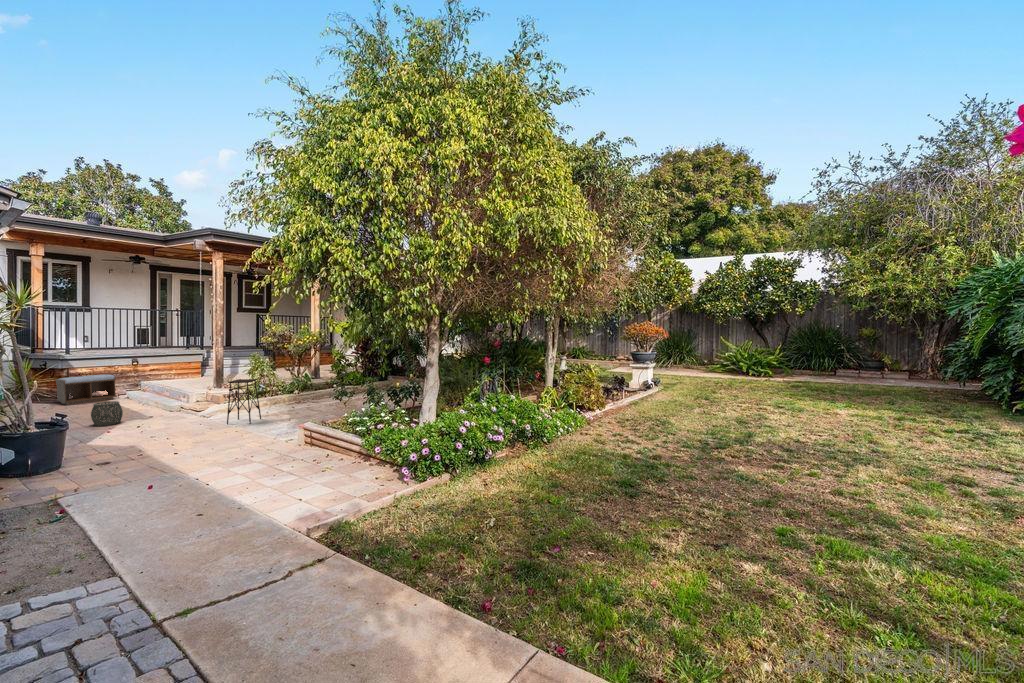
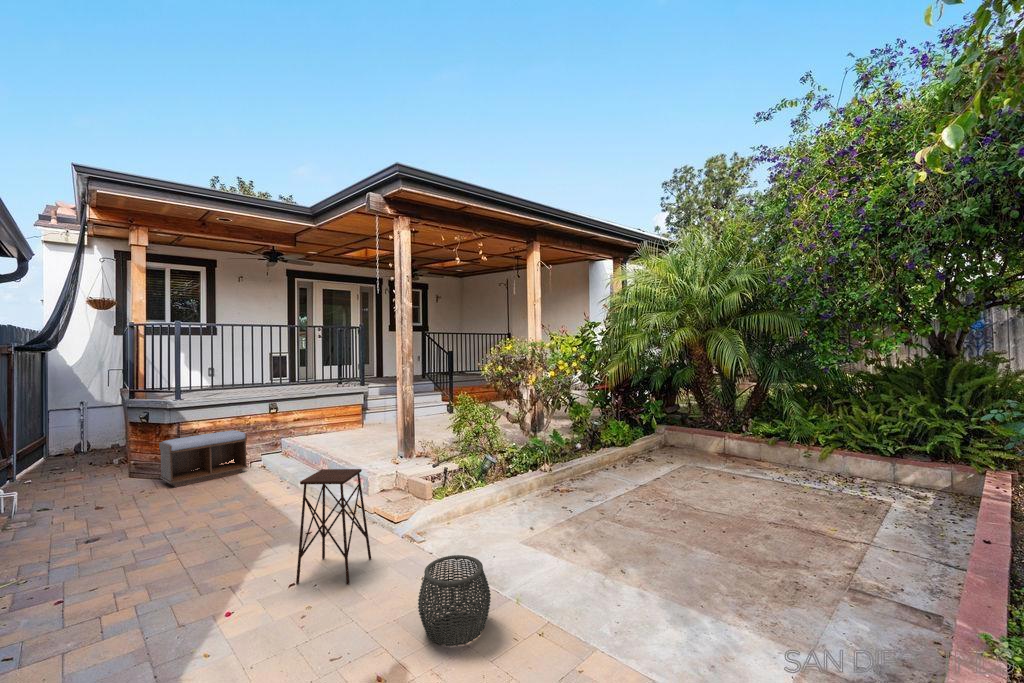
side table: present [227,379,261,424] -> present [296,469,371,584]
woven basket: present [91,401,123,426] -> present [418,555,491,646]

